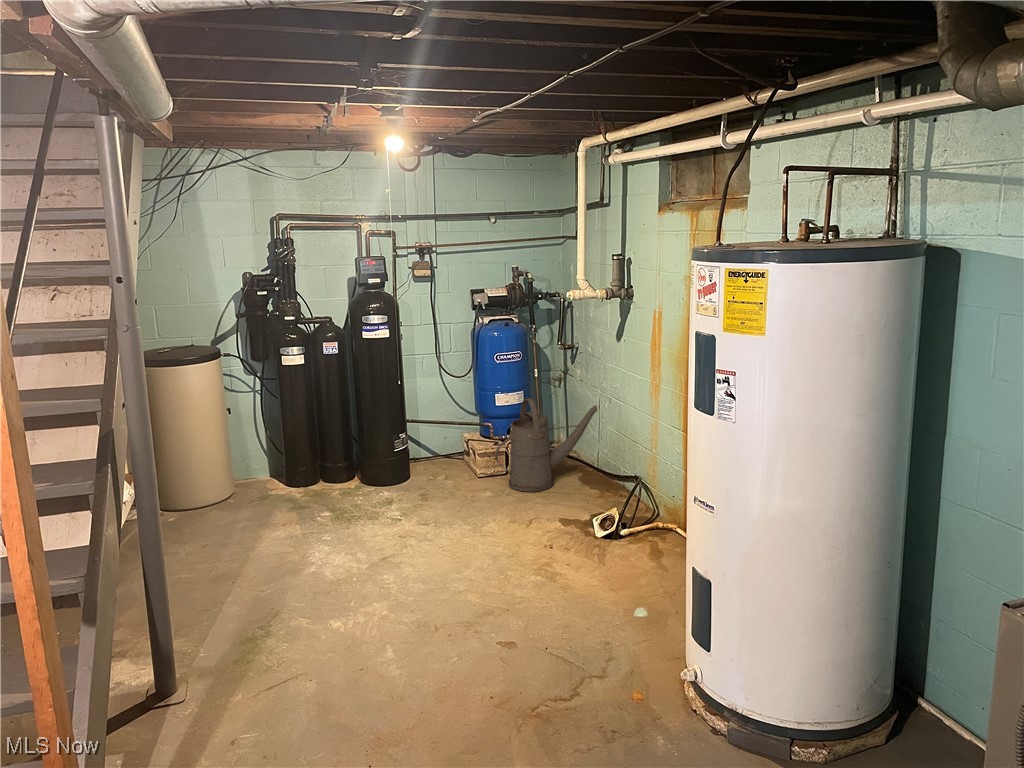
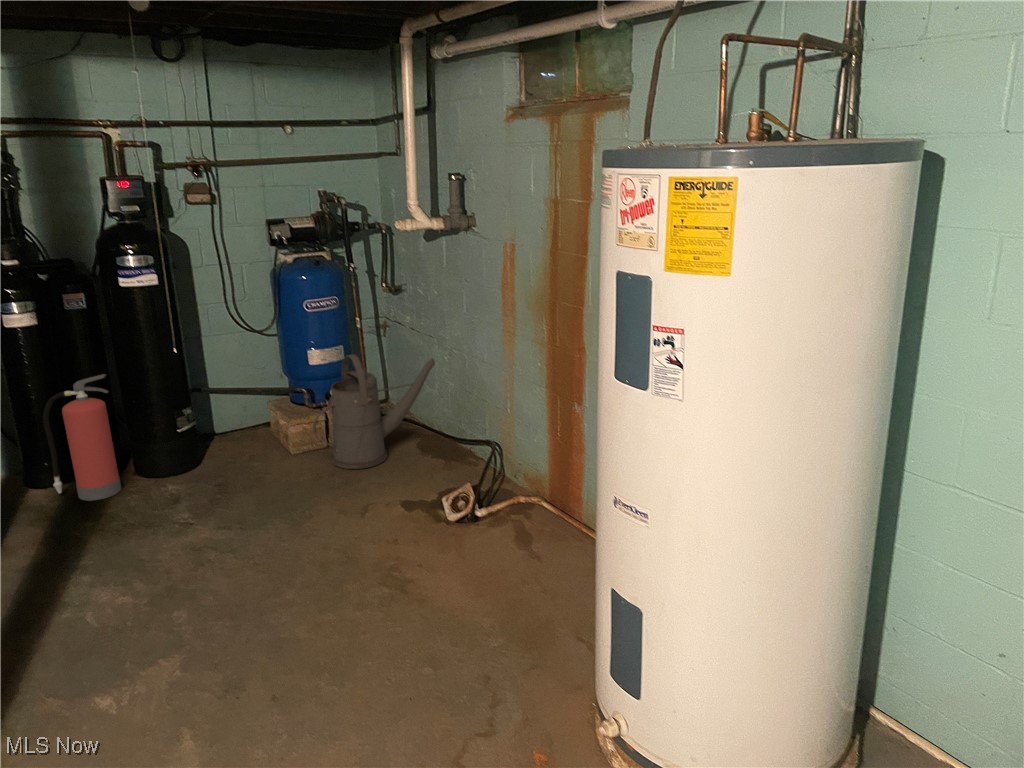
fire extinguisher: none [304,403,352,498] -> present [43,374,121,501]

